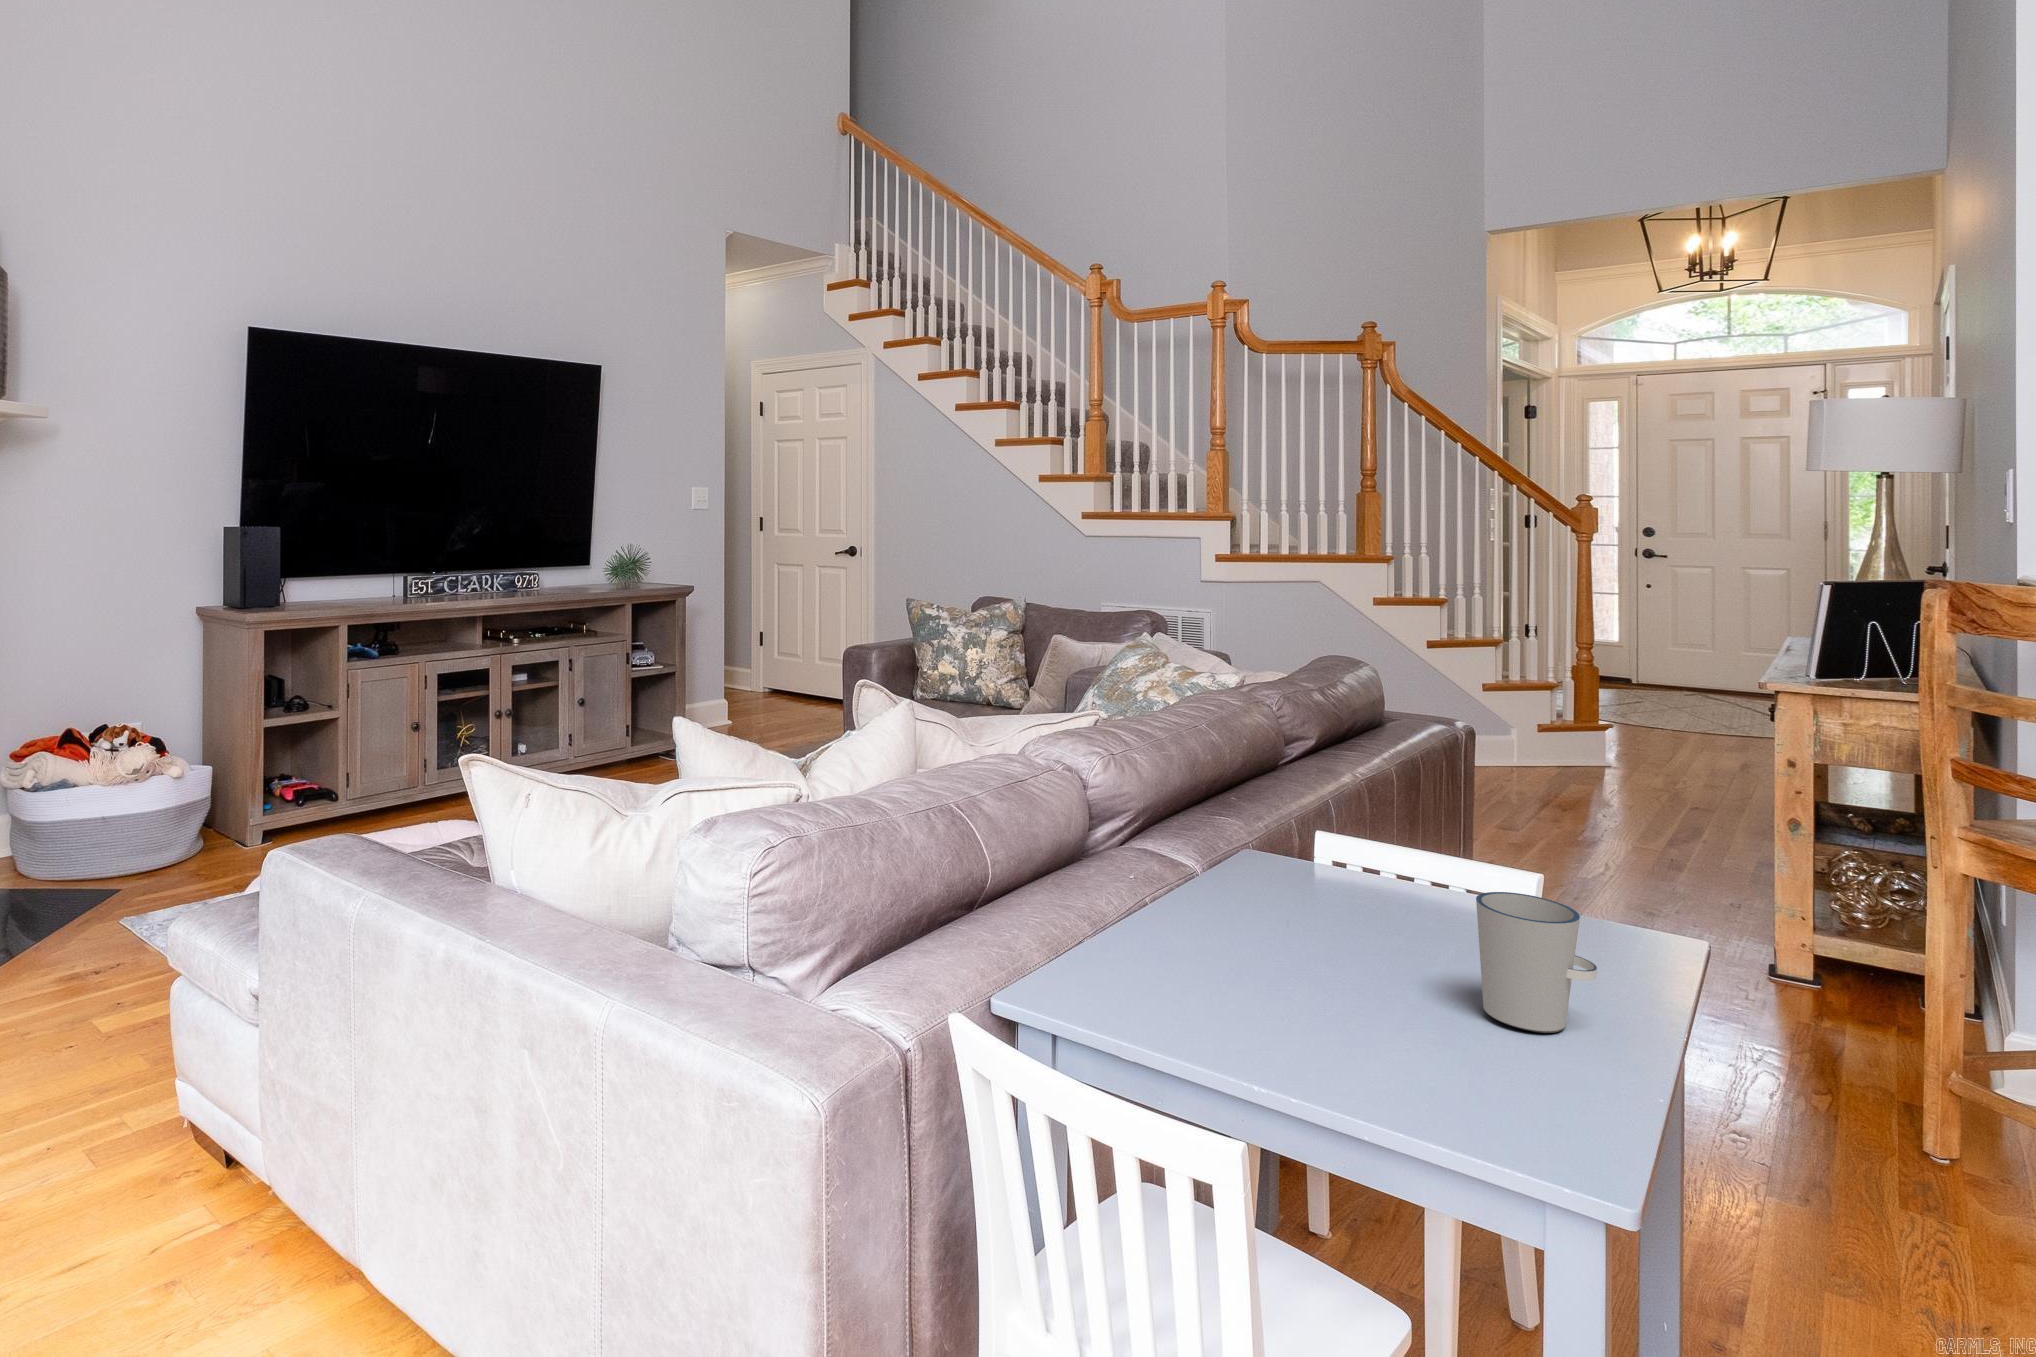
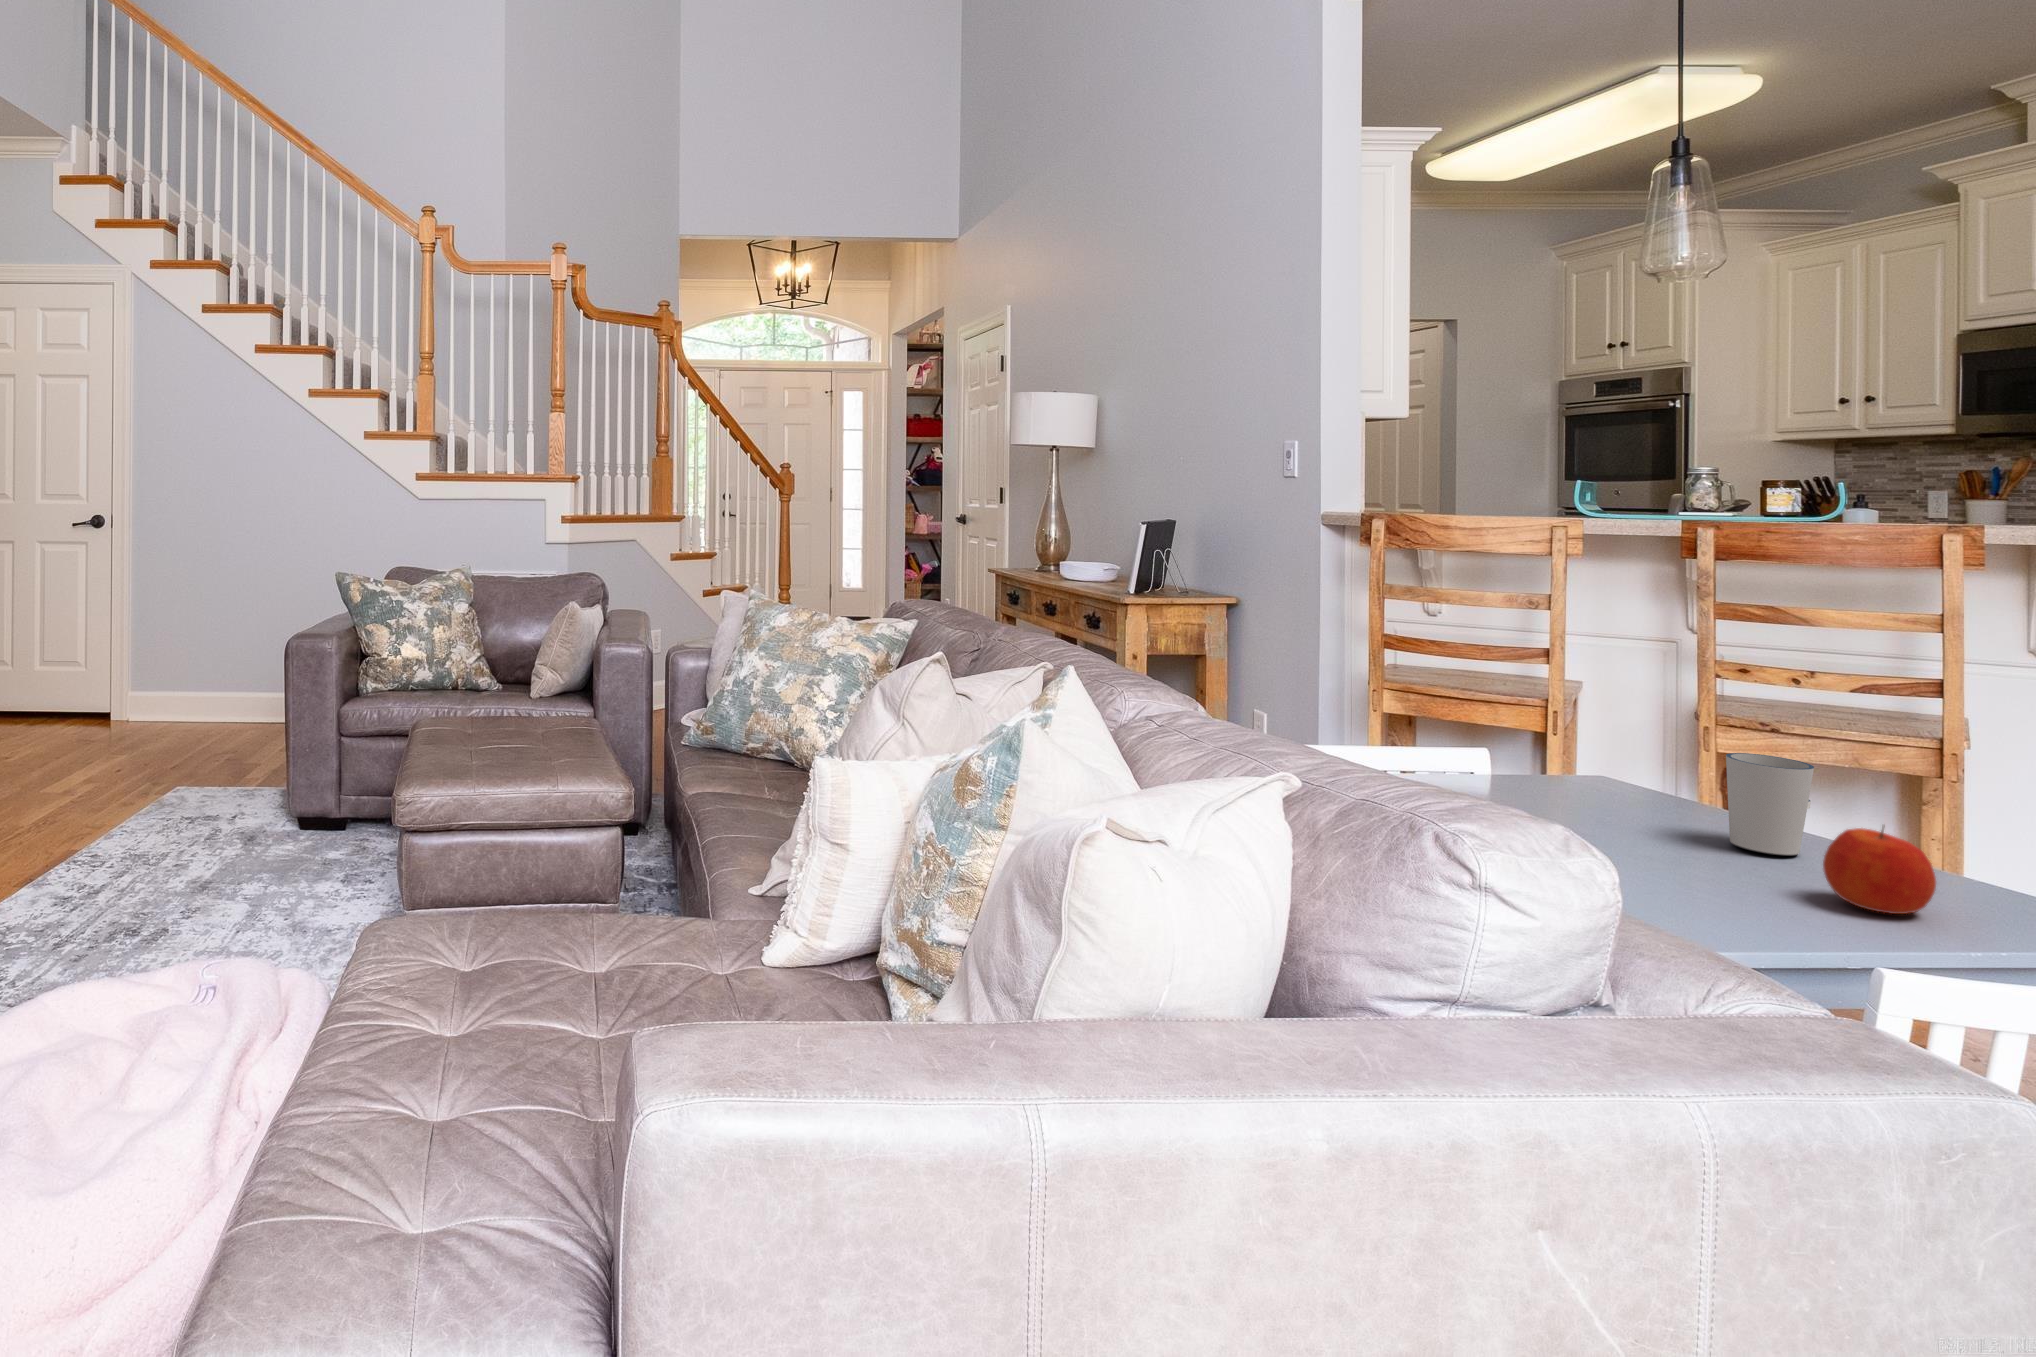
apple: none [1361,976,1479,1091] -> present [1823,826,1936,914]

